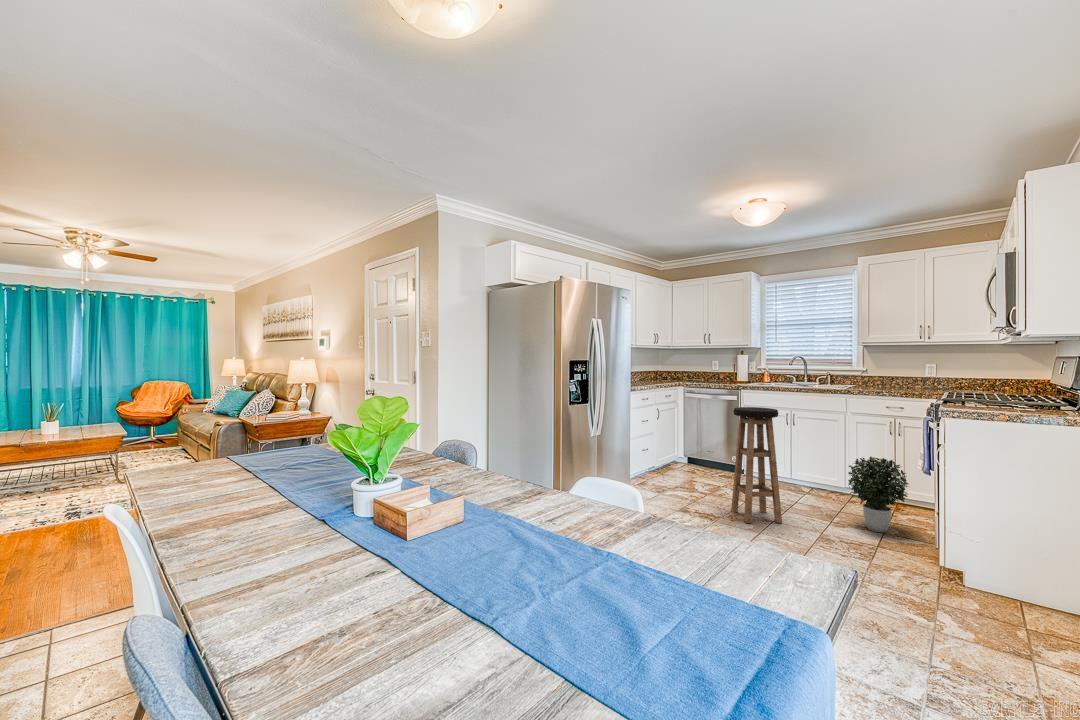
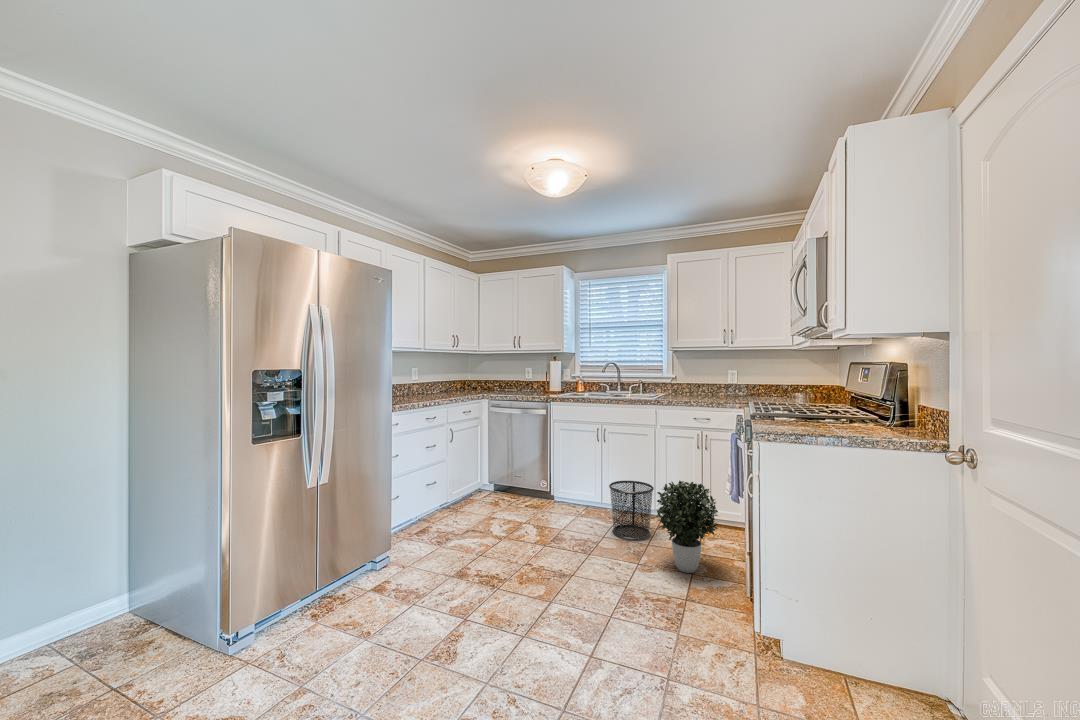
bar stool: present [731,407,782,523] -> none [526,425,584,582]
waste bin: none [801,459,845,508] -> present [609,481,654,540]

